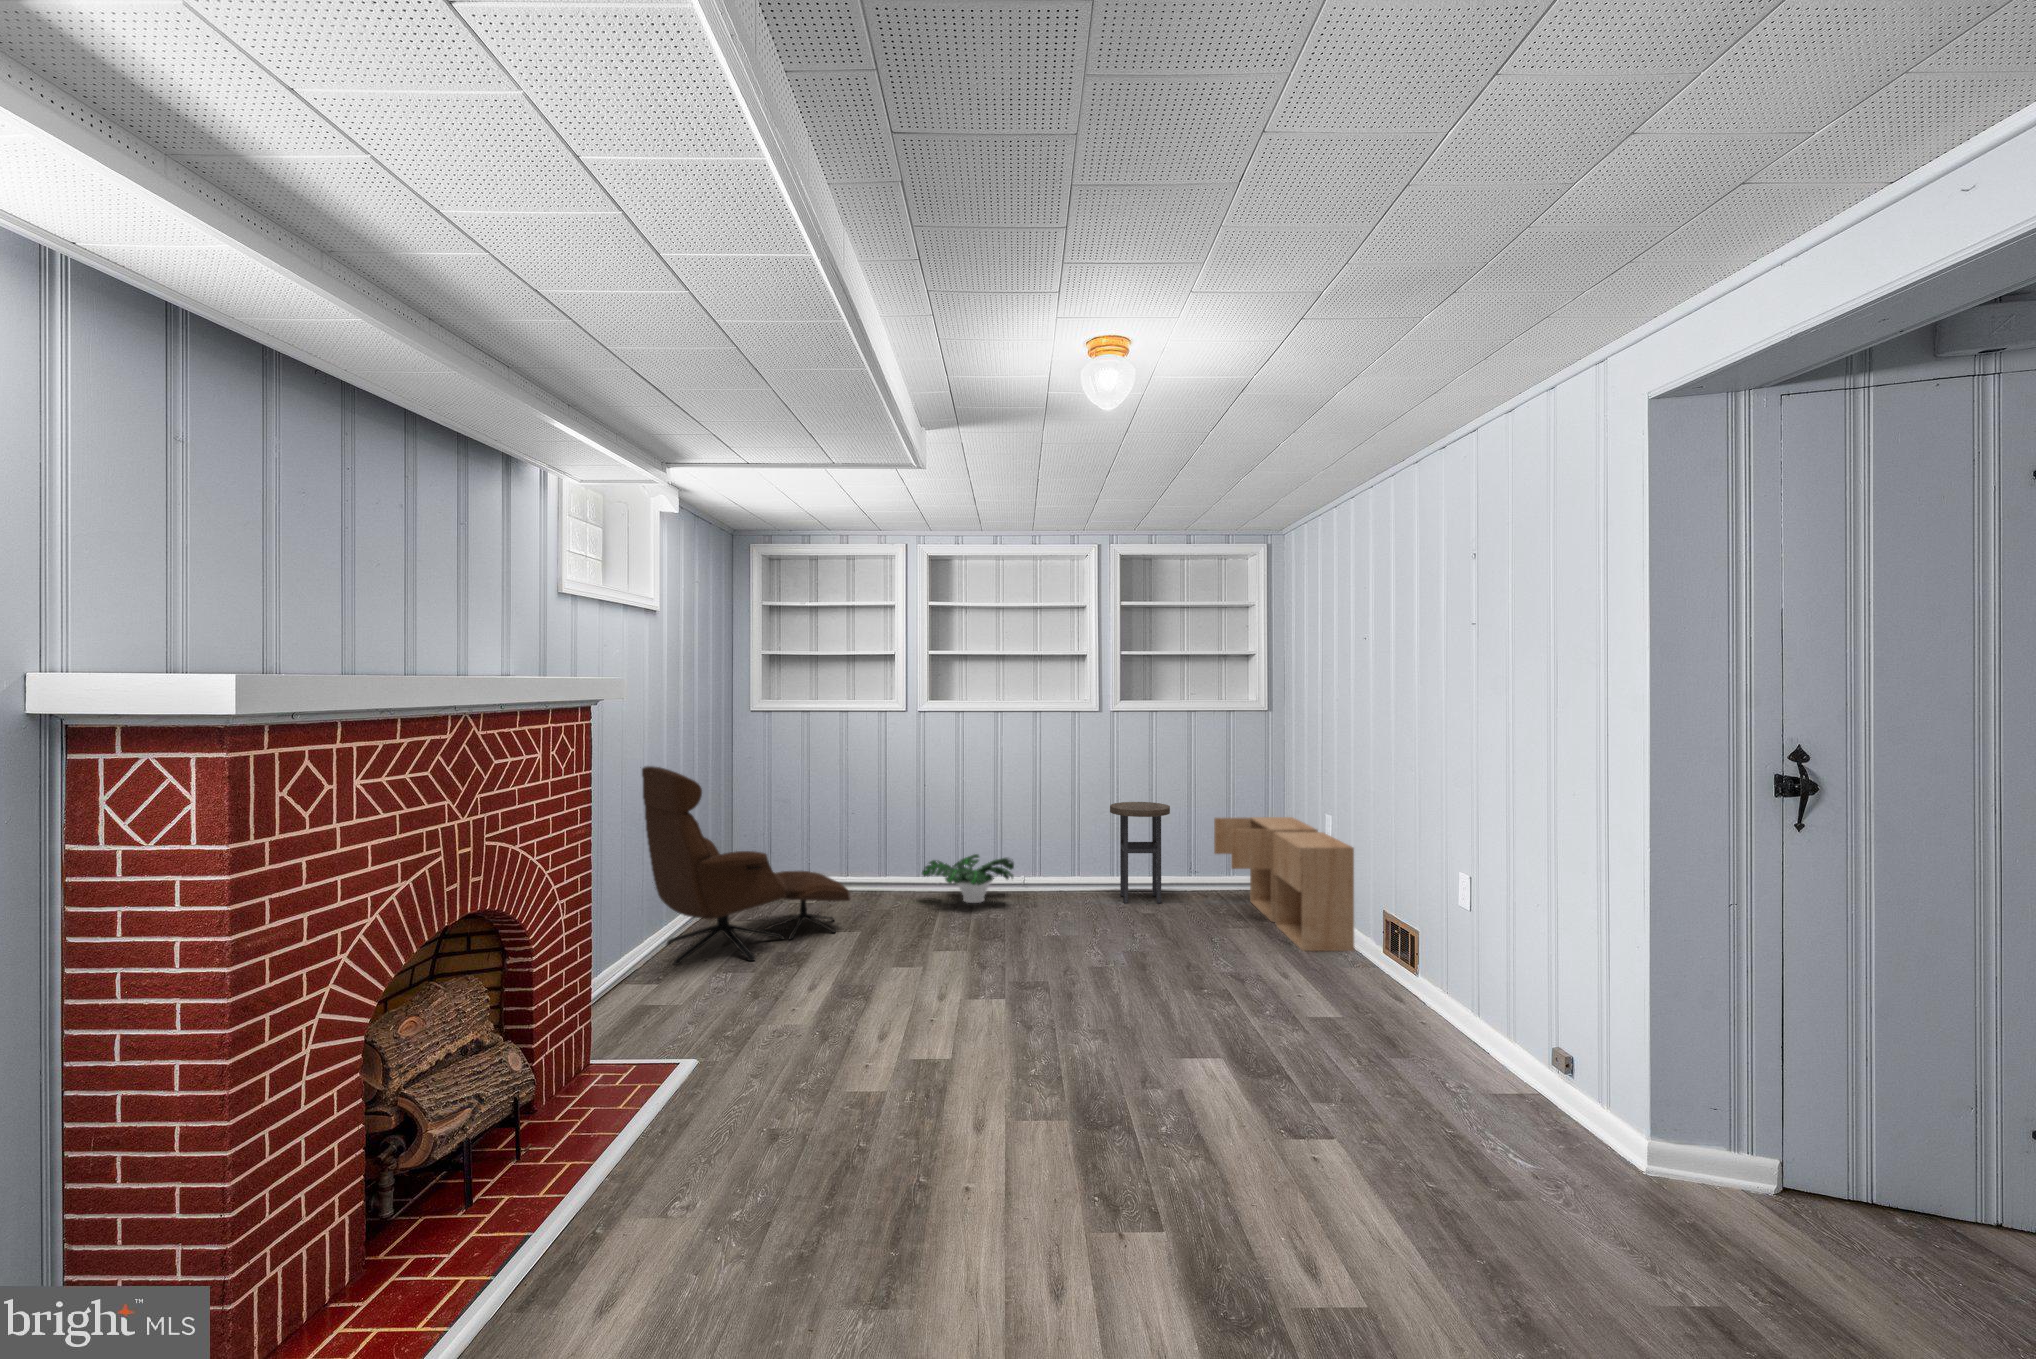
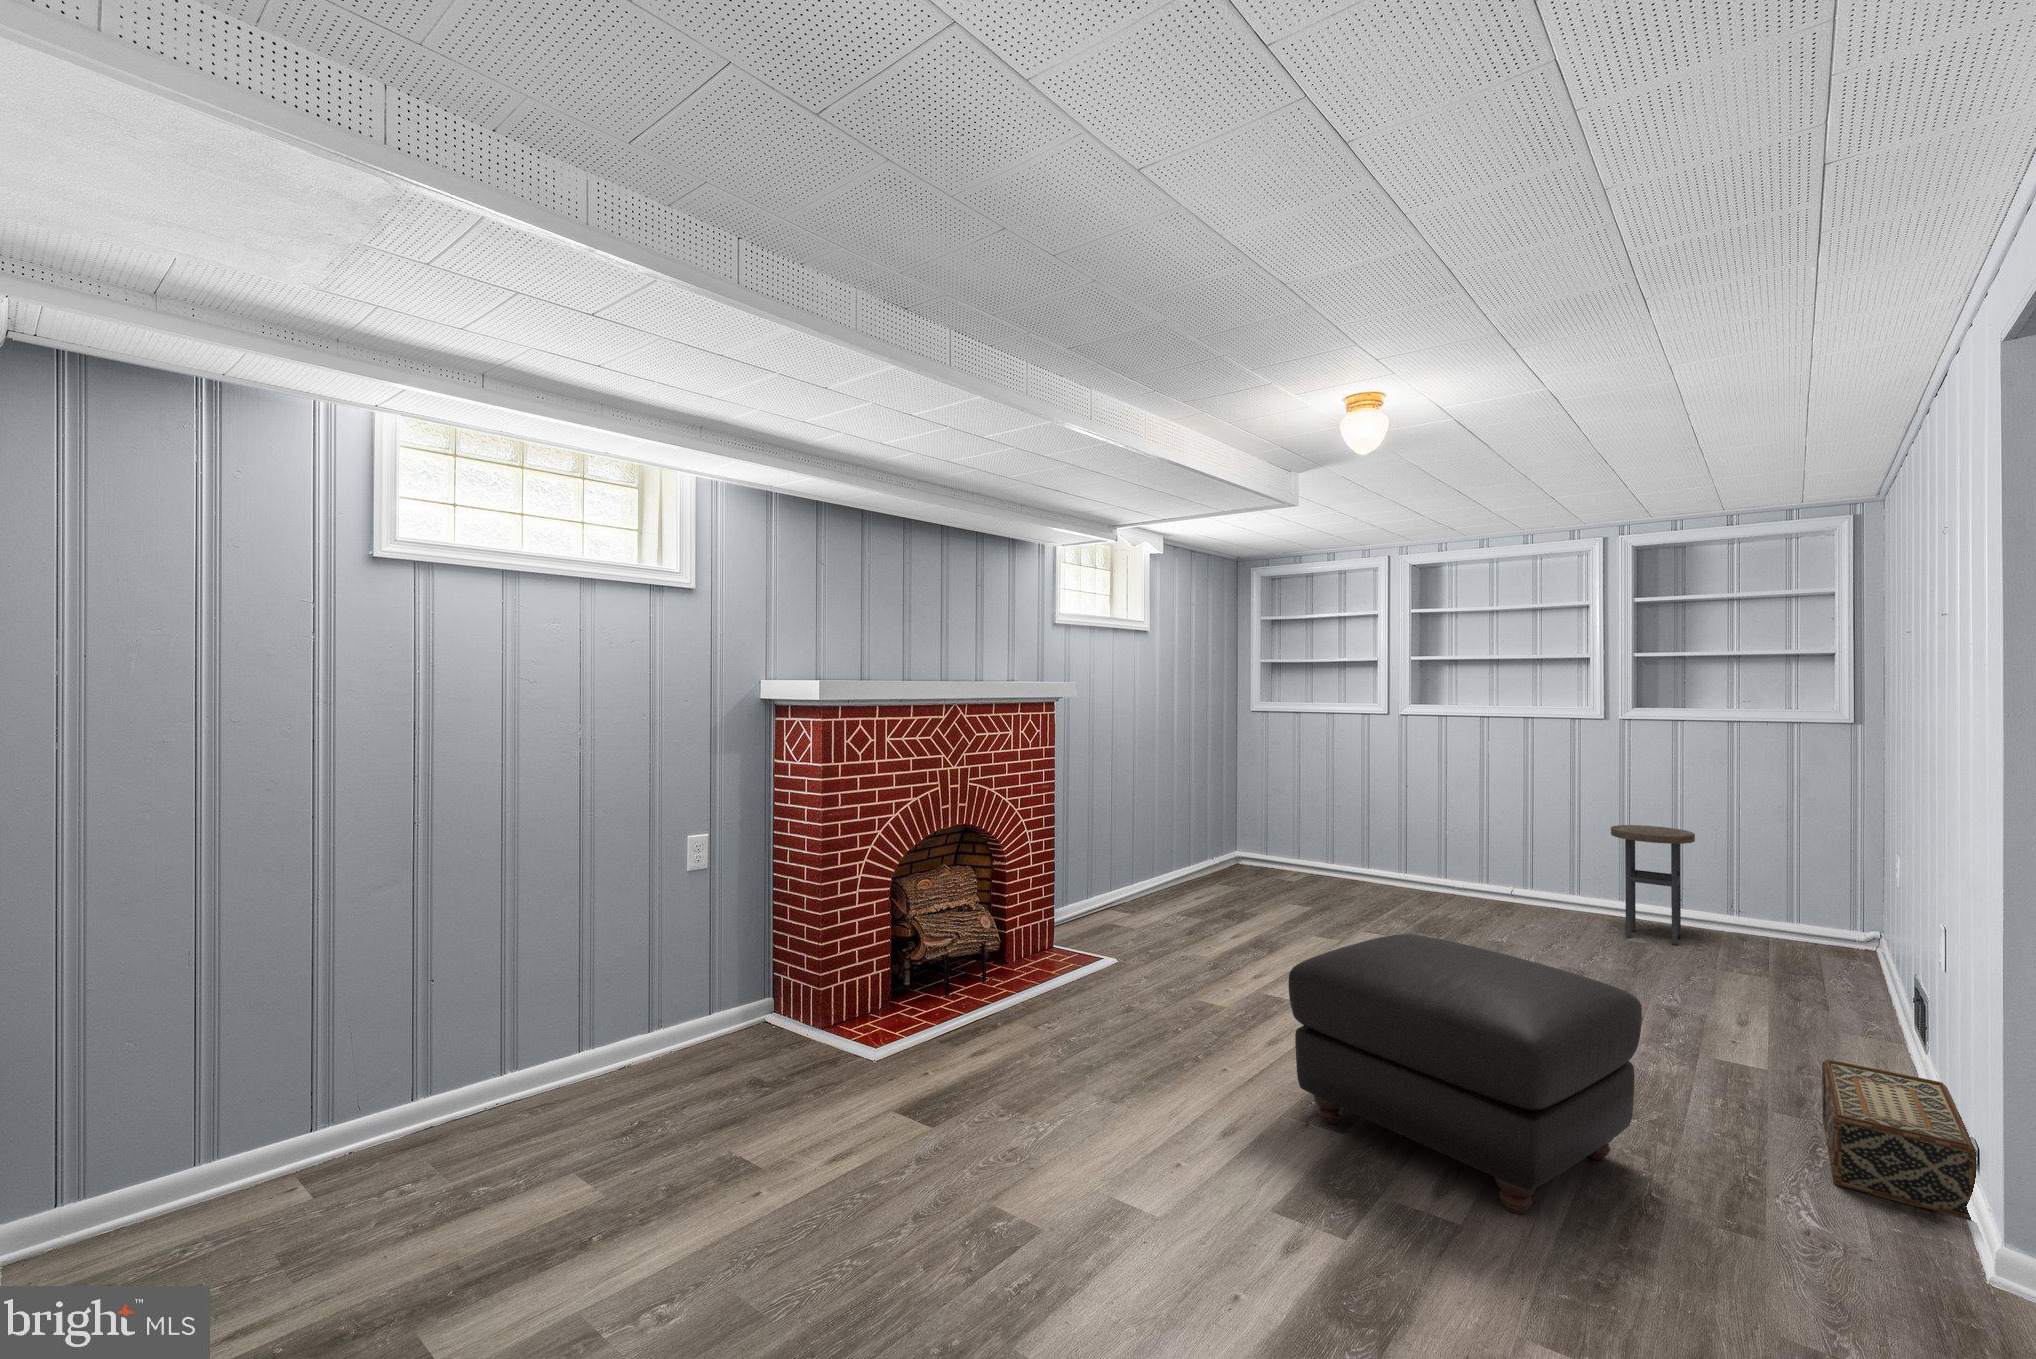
lounge chair: present [642,766,850,965] -> none [1128,752,1304,914]
storage cabinet: present [1214,817,1354,951] -> none [1756,854,1915,1040]
potted plant: present [922,854,1014,903] -> none [1390,860,1497,909]
ottoman: none [1075,956,1395,1245] -> present [1289,934,1642,1214]
woven basket: none [1392,989,1540,1100] -> present [1822,1060,1976,1221]

